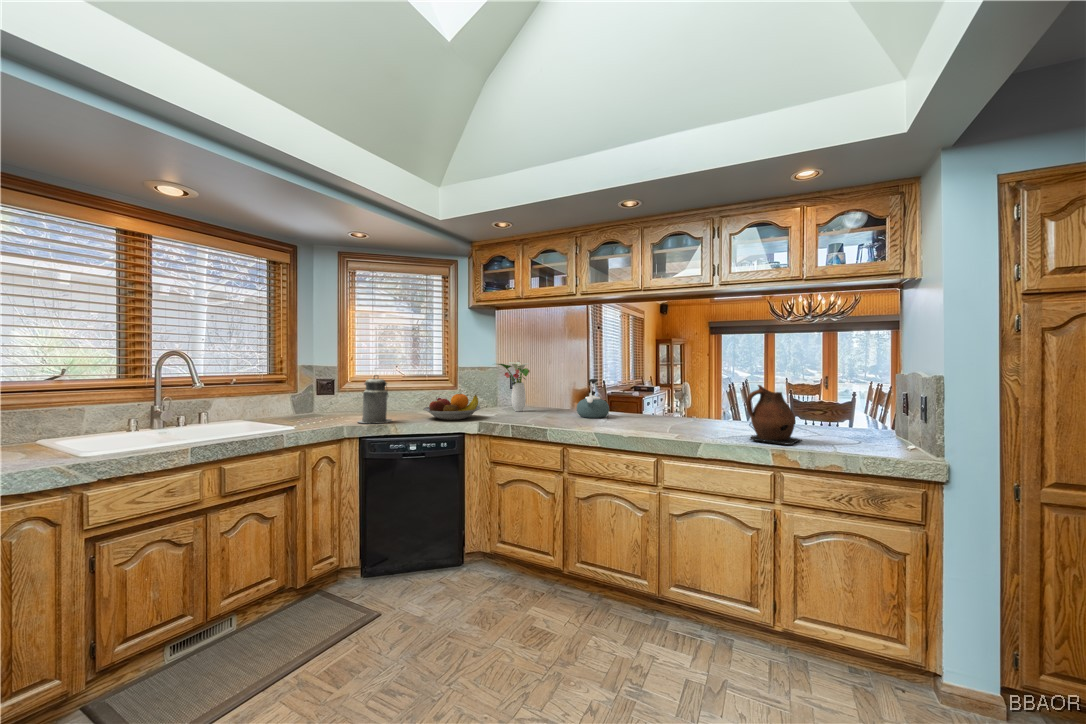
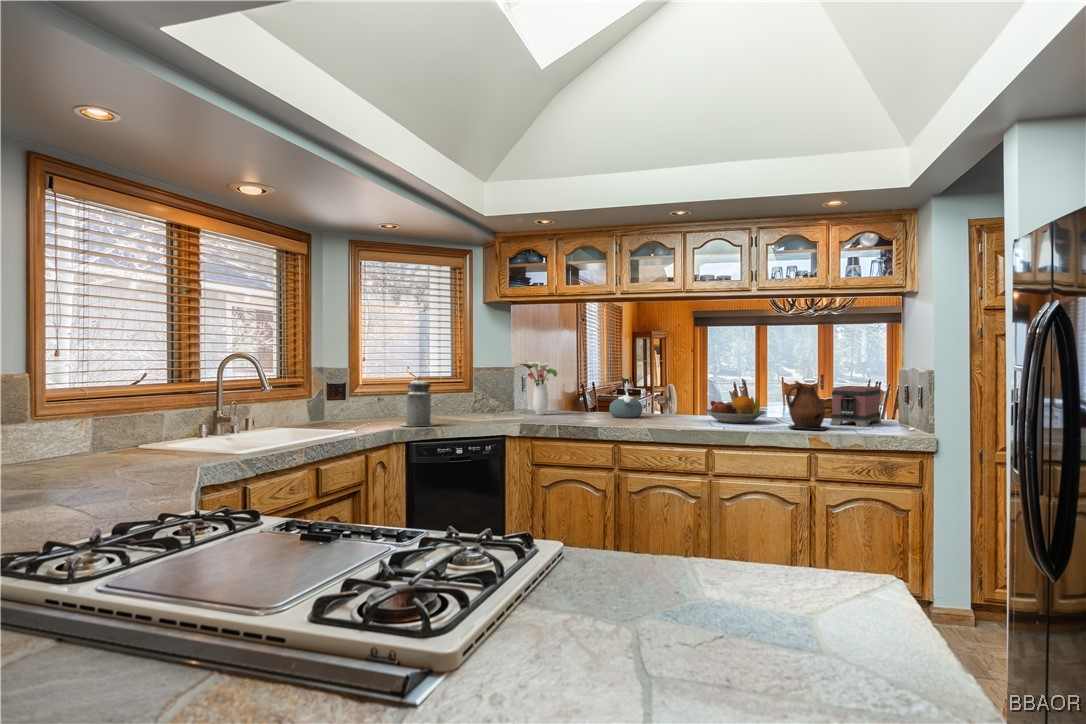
toaster: none [806,390,873,440] -> present [830,386,882,427]
fruit bowl: present [423,394,481,420] -> present [704,396,766,423]

